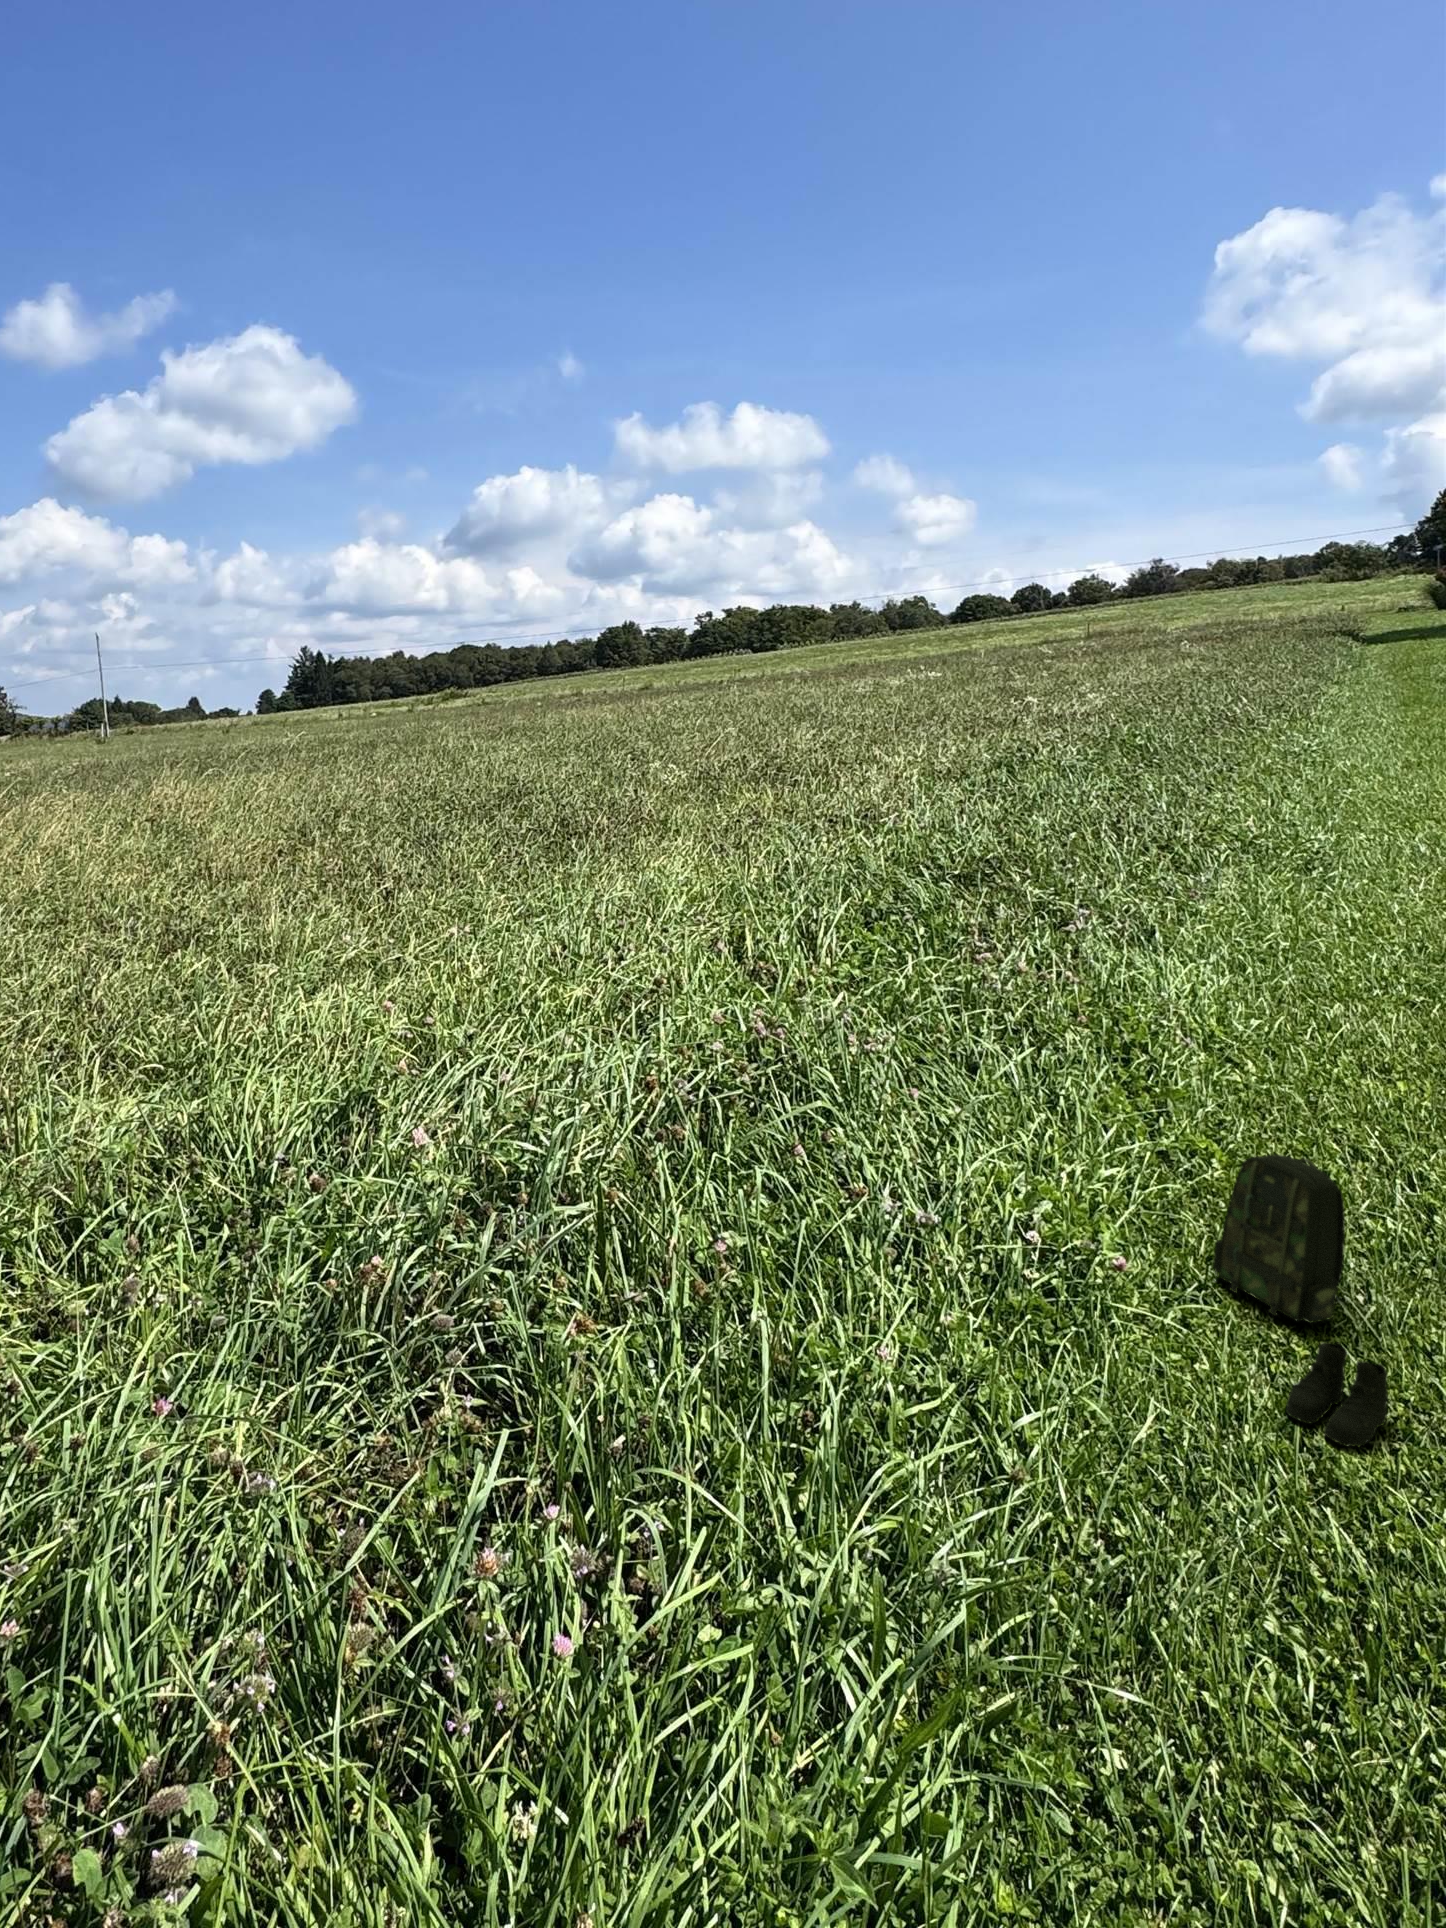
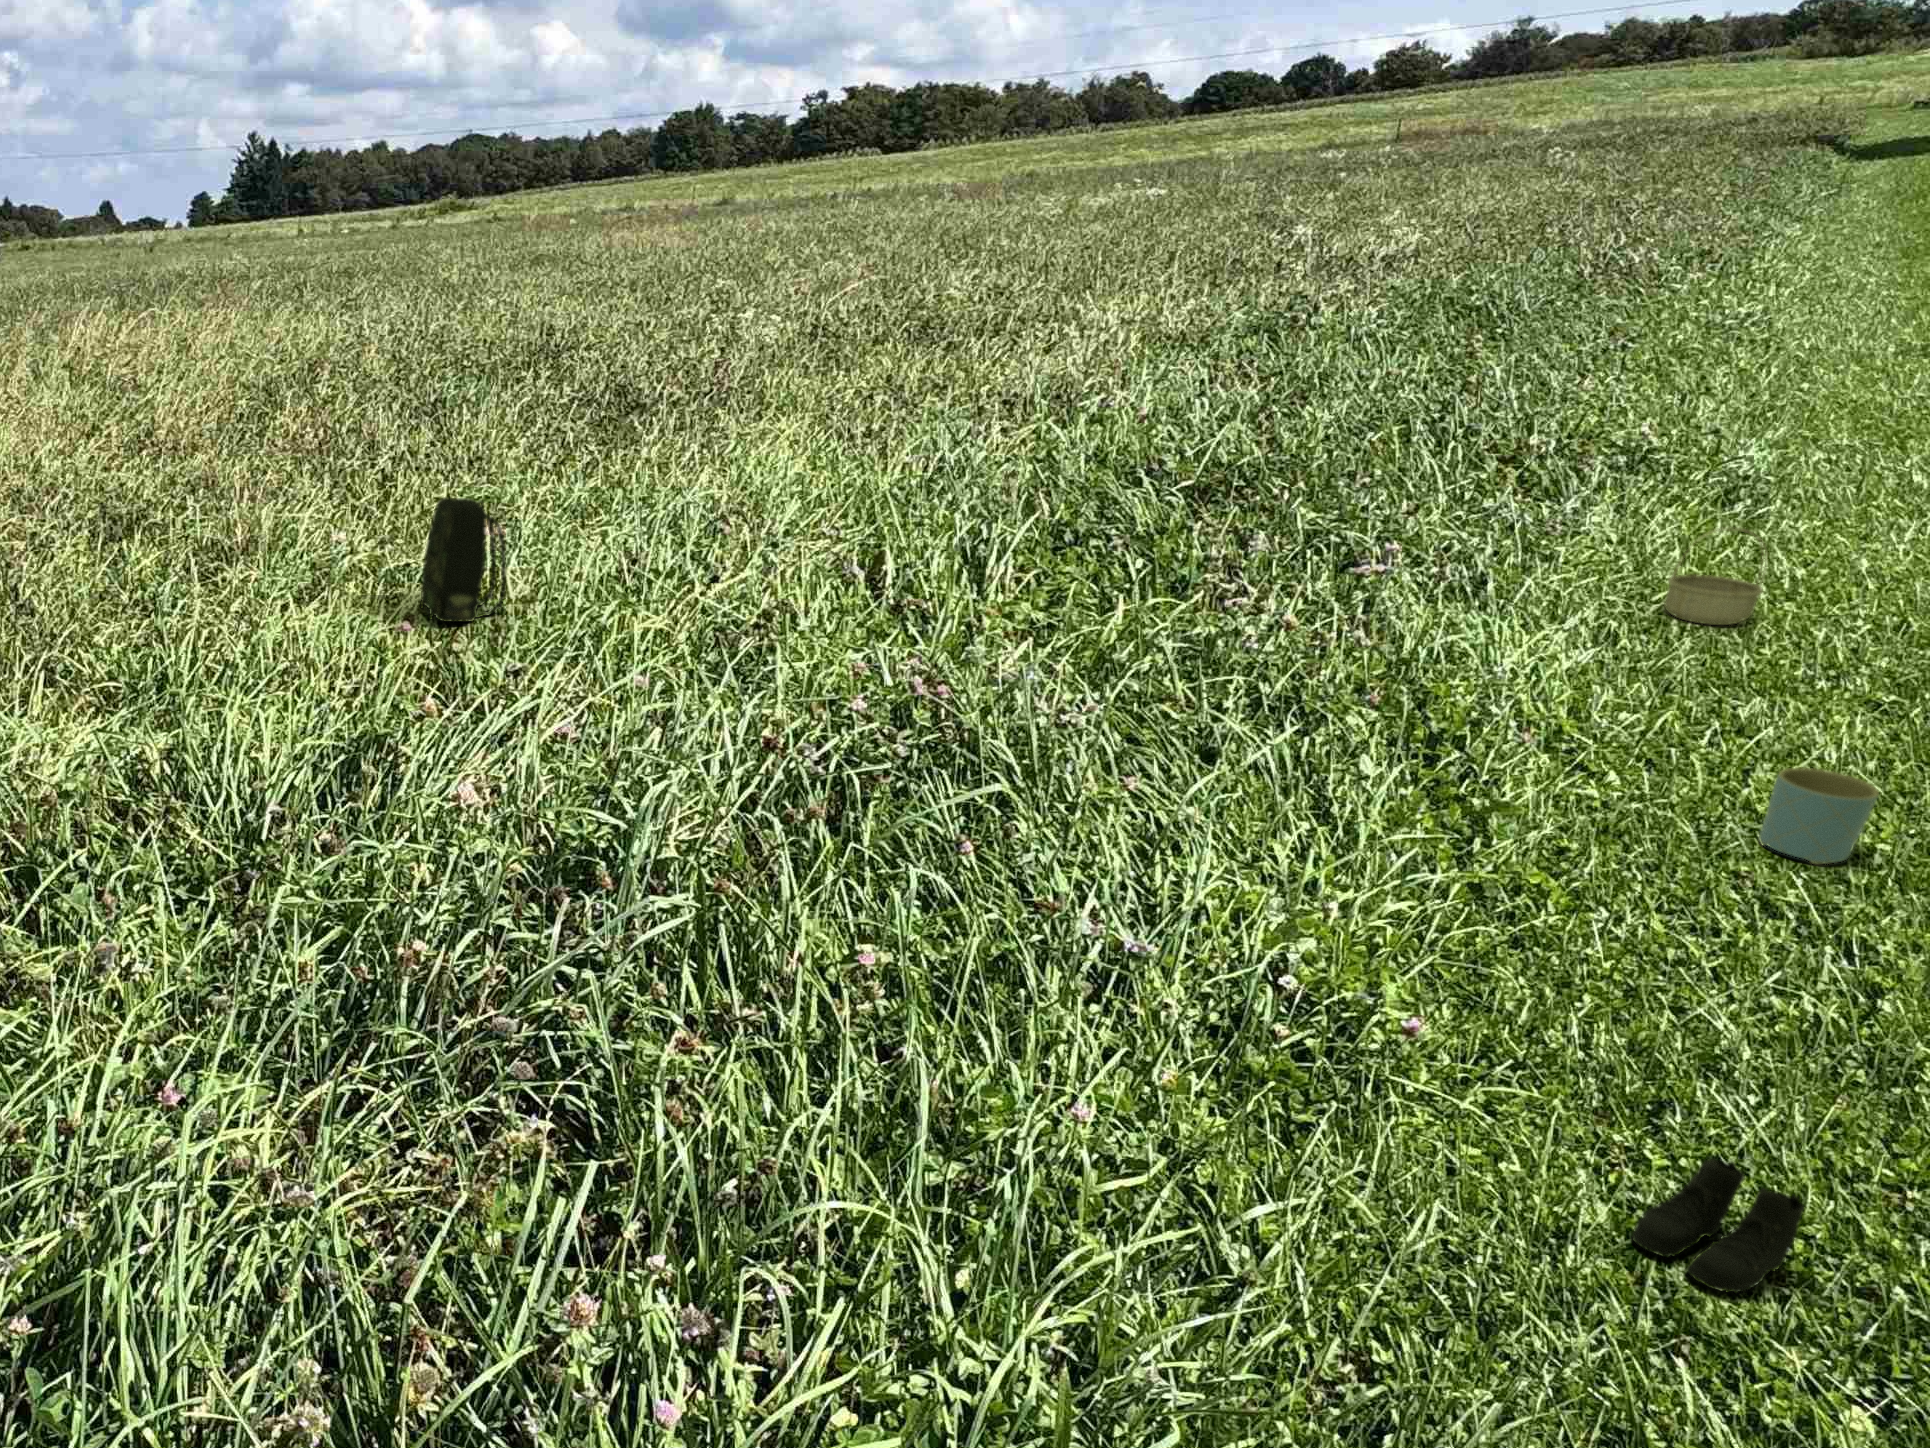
basket: none [1264,895,1322,961] -> present [1664,528,1766,625]
planter: none [1340,1053,1401,1121] -> present [1759,768,1879,864]
backpack: present [1213,1154,1345,1323] -> present [420,497,507,622]

